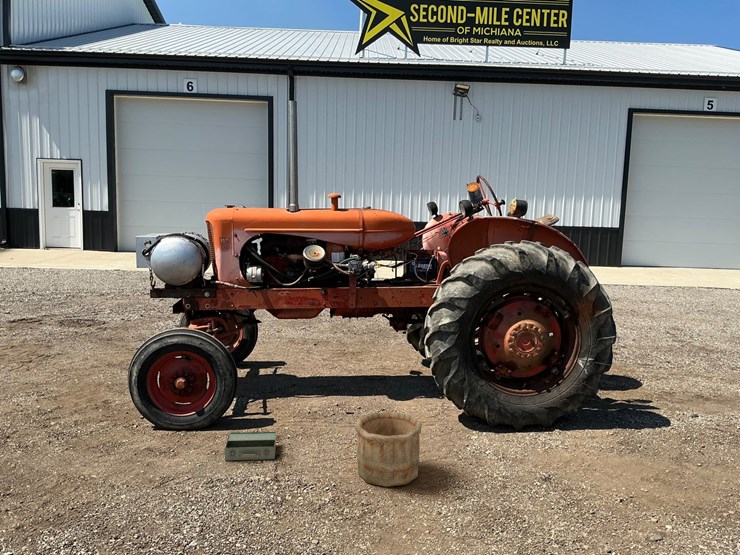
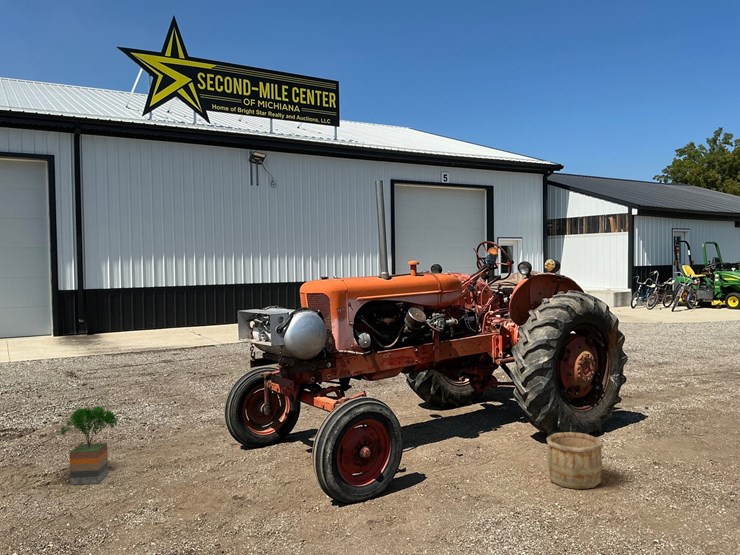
potted tree: none [45,300,97,363] -> present [61,406,118,485]
toolbox: present [225,432,276,460] -> none [438,476,491,507]

